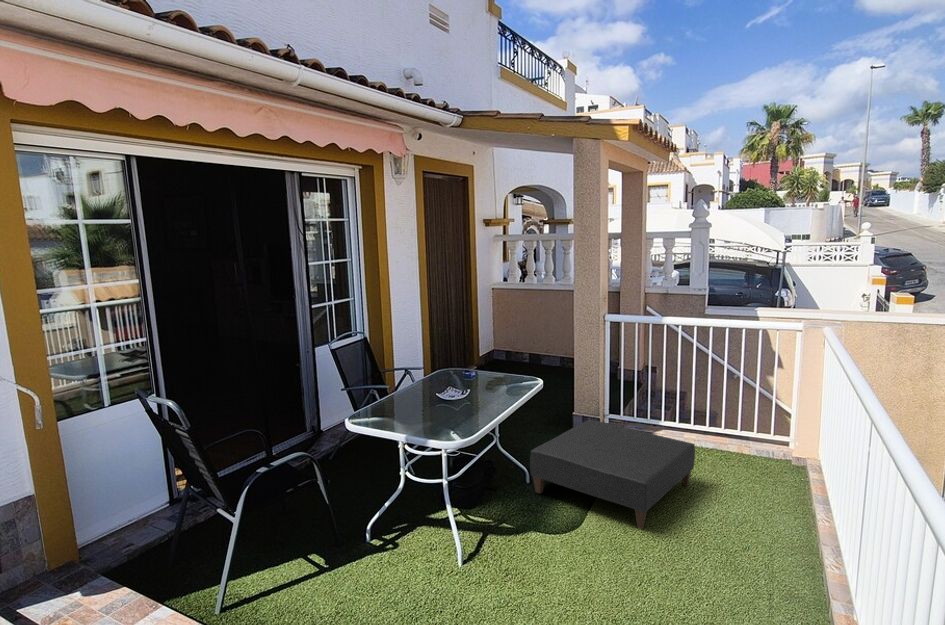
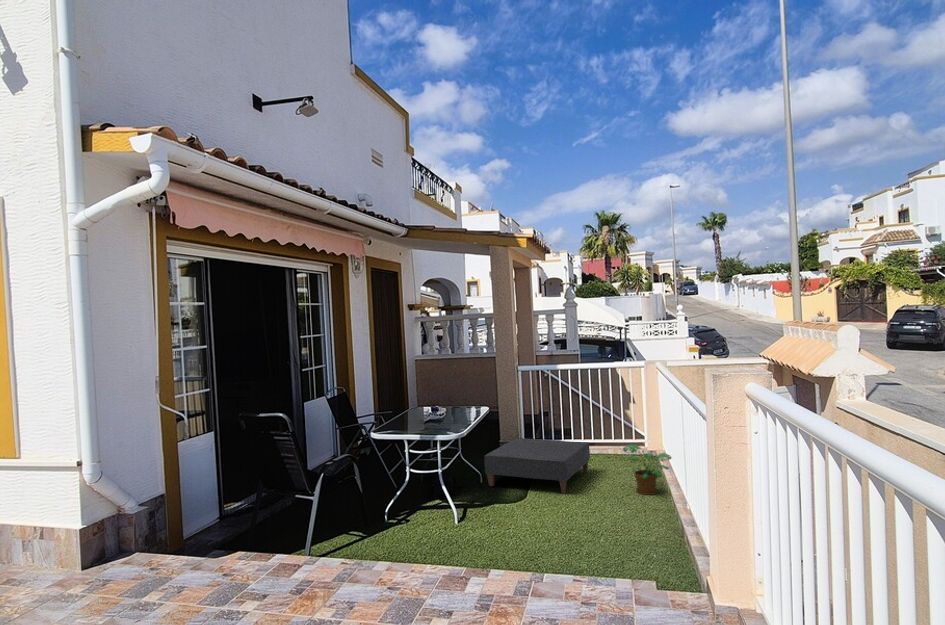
potted plant: none [746,464,833,557] -> present [623,444,671,495]

